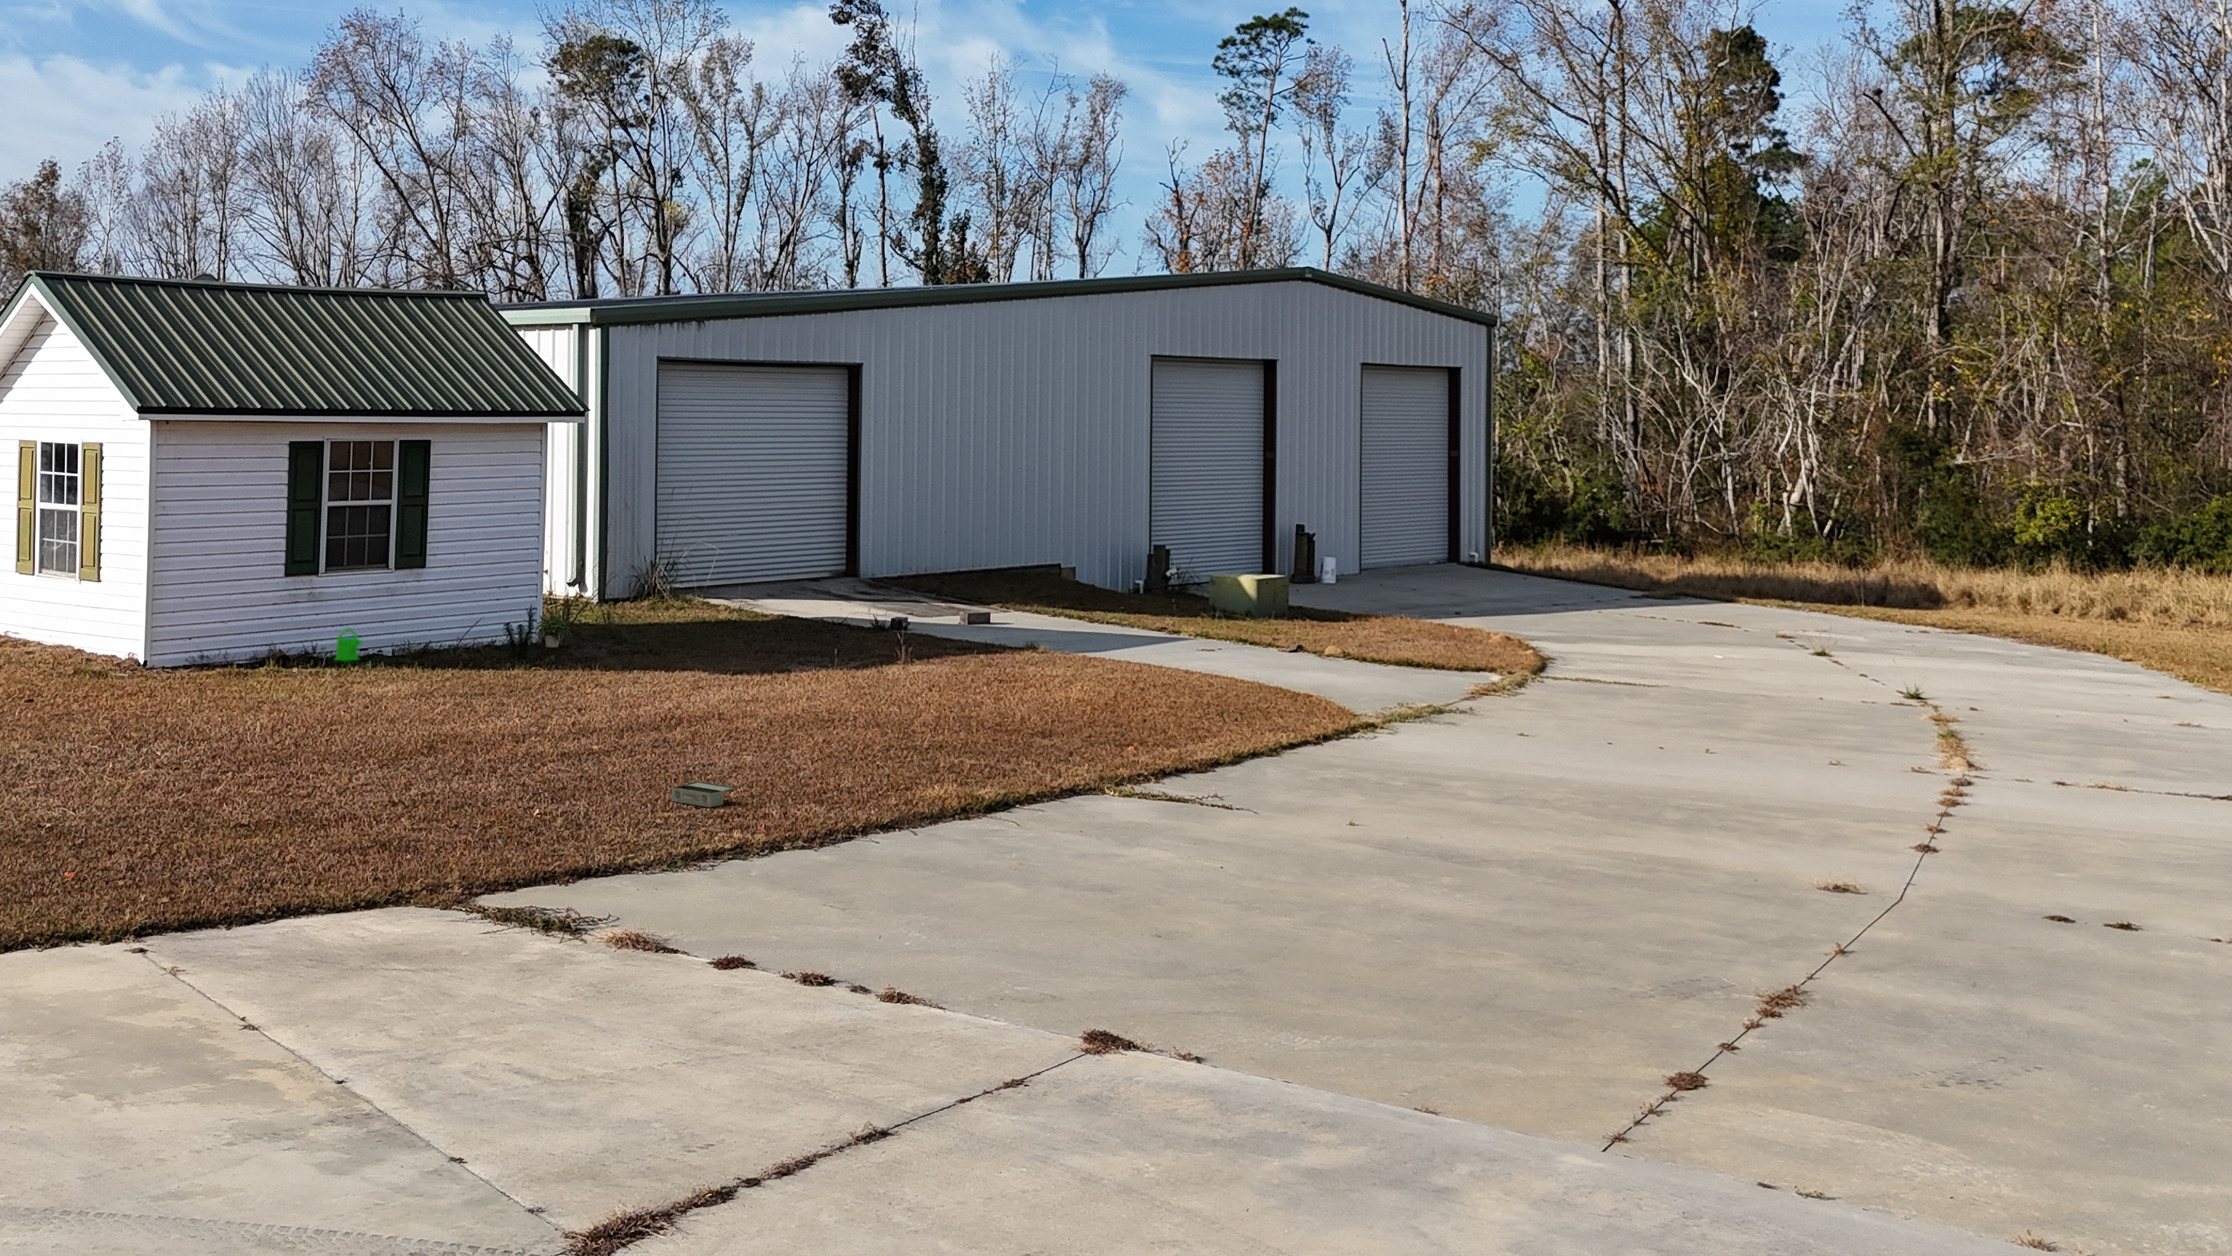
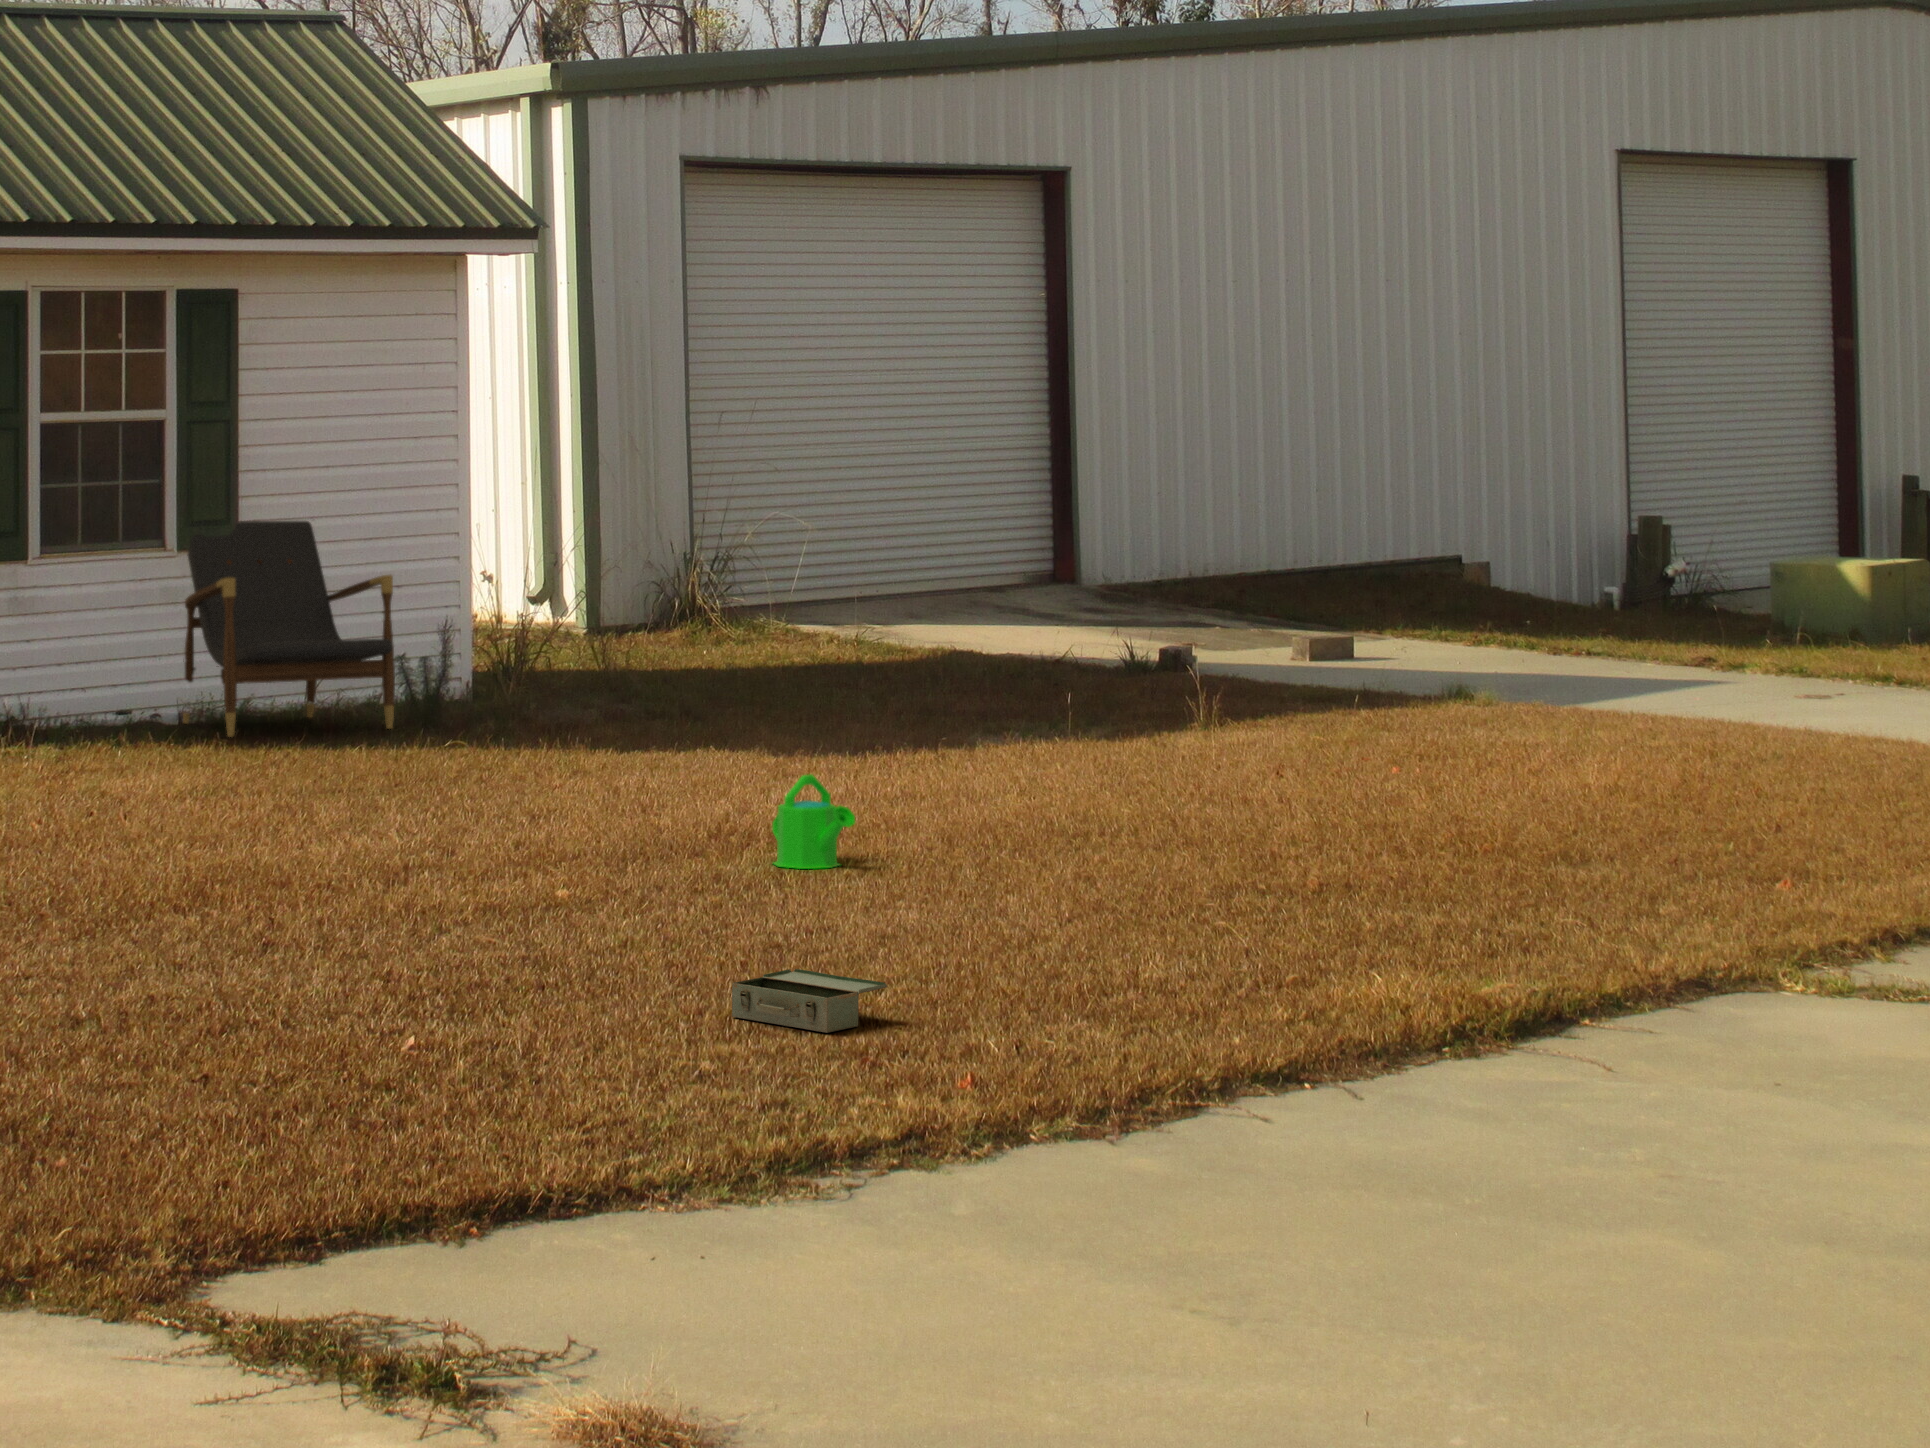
lounge chair: none [400,555,509,664] -> present [183,521,395,737]
potted plant: present [535,615,572,647] -> none [428,641,522,709]
watering can: present [336,628,362,661] -> present [772,774,855,869]

